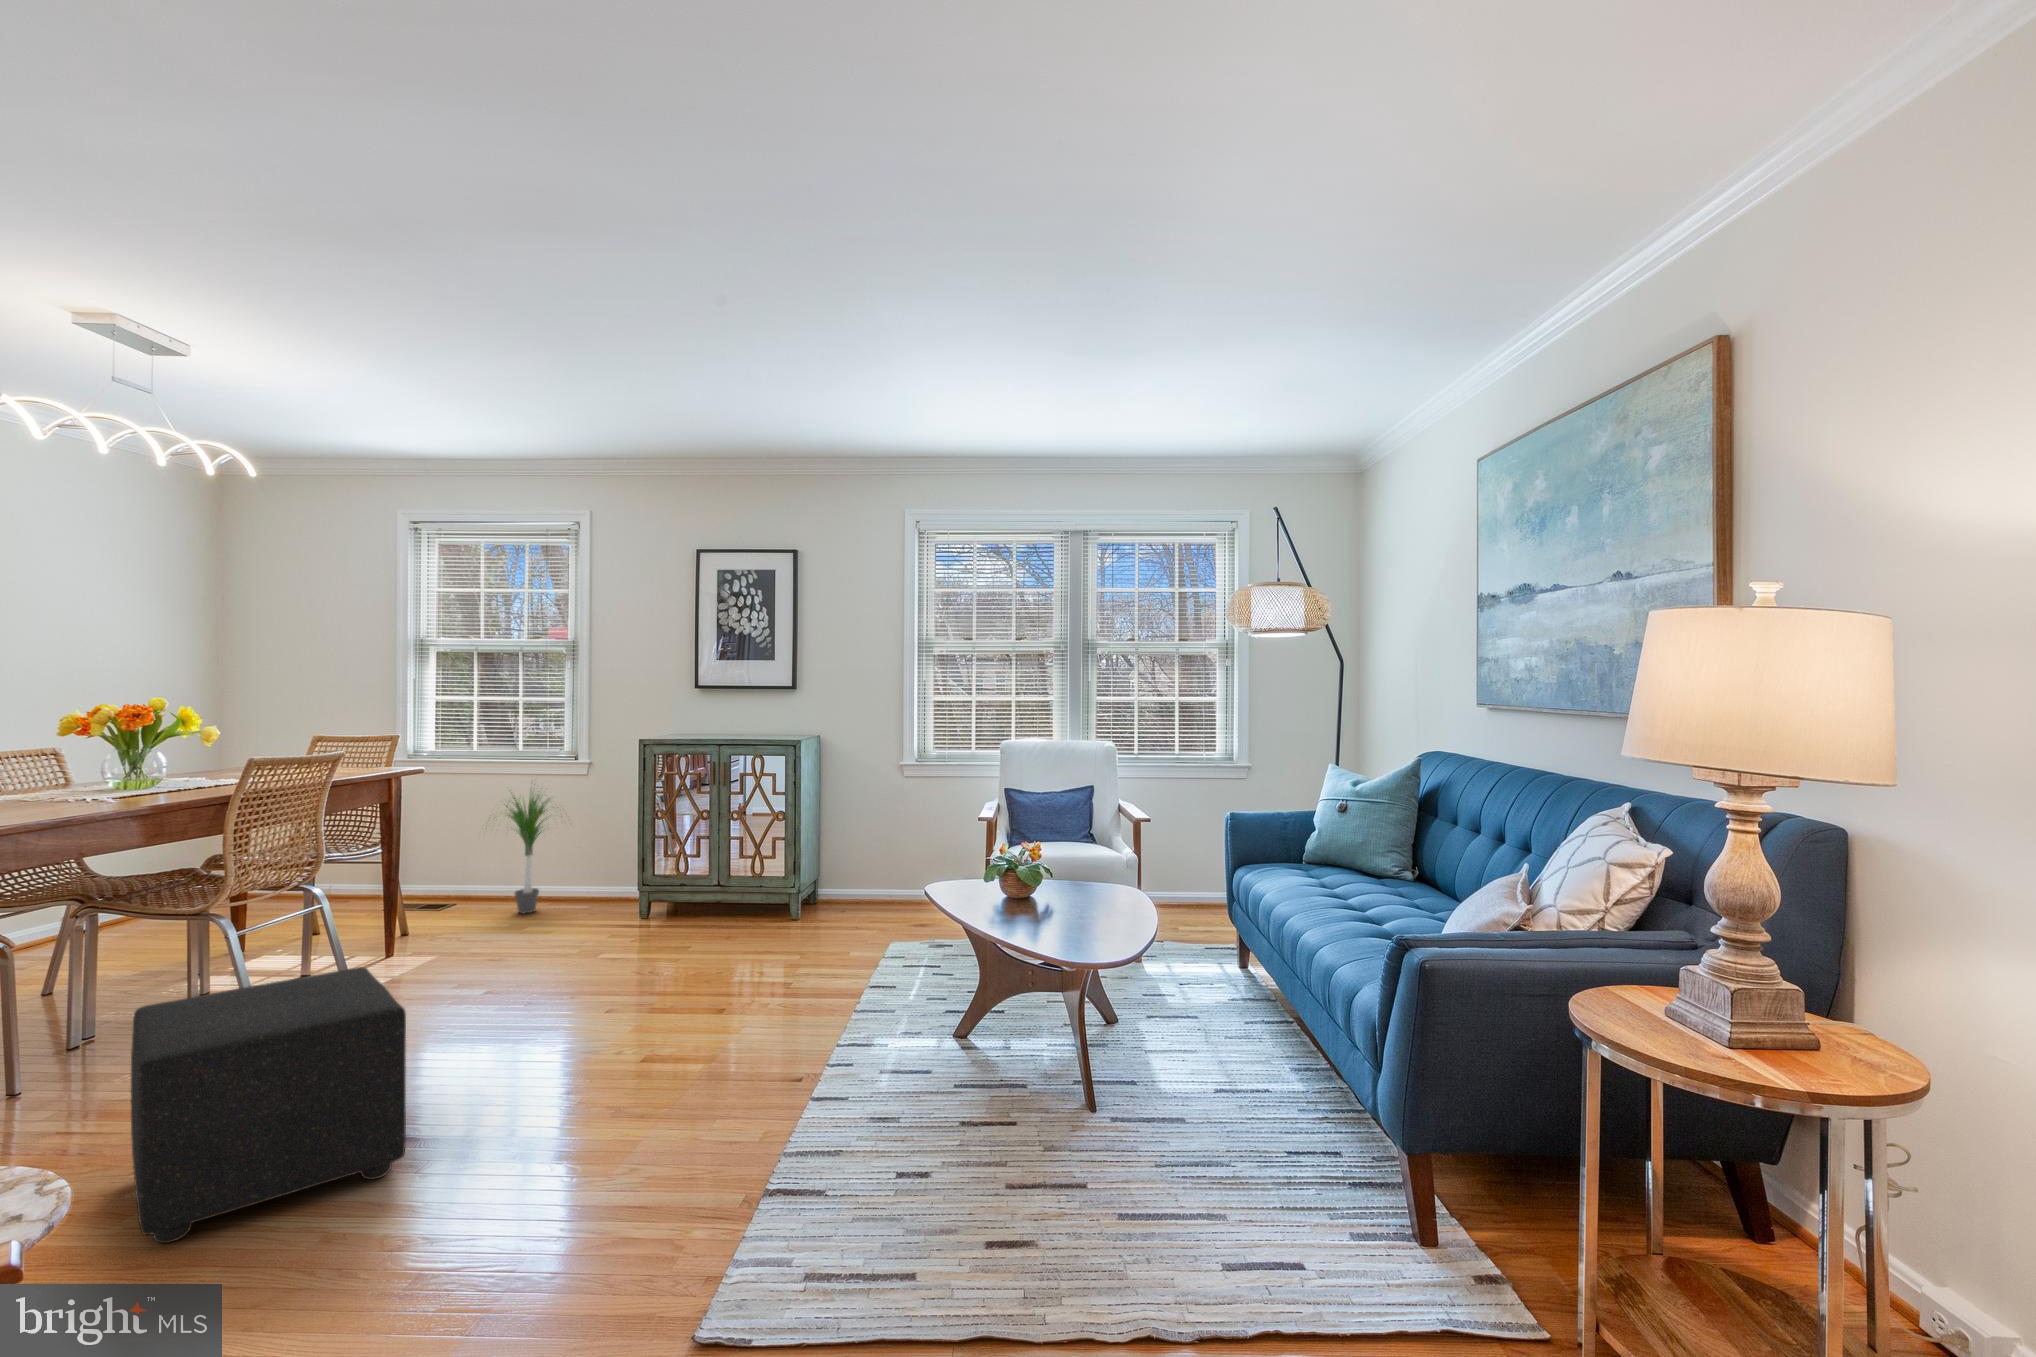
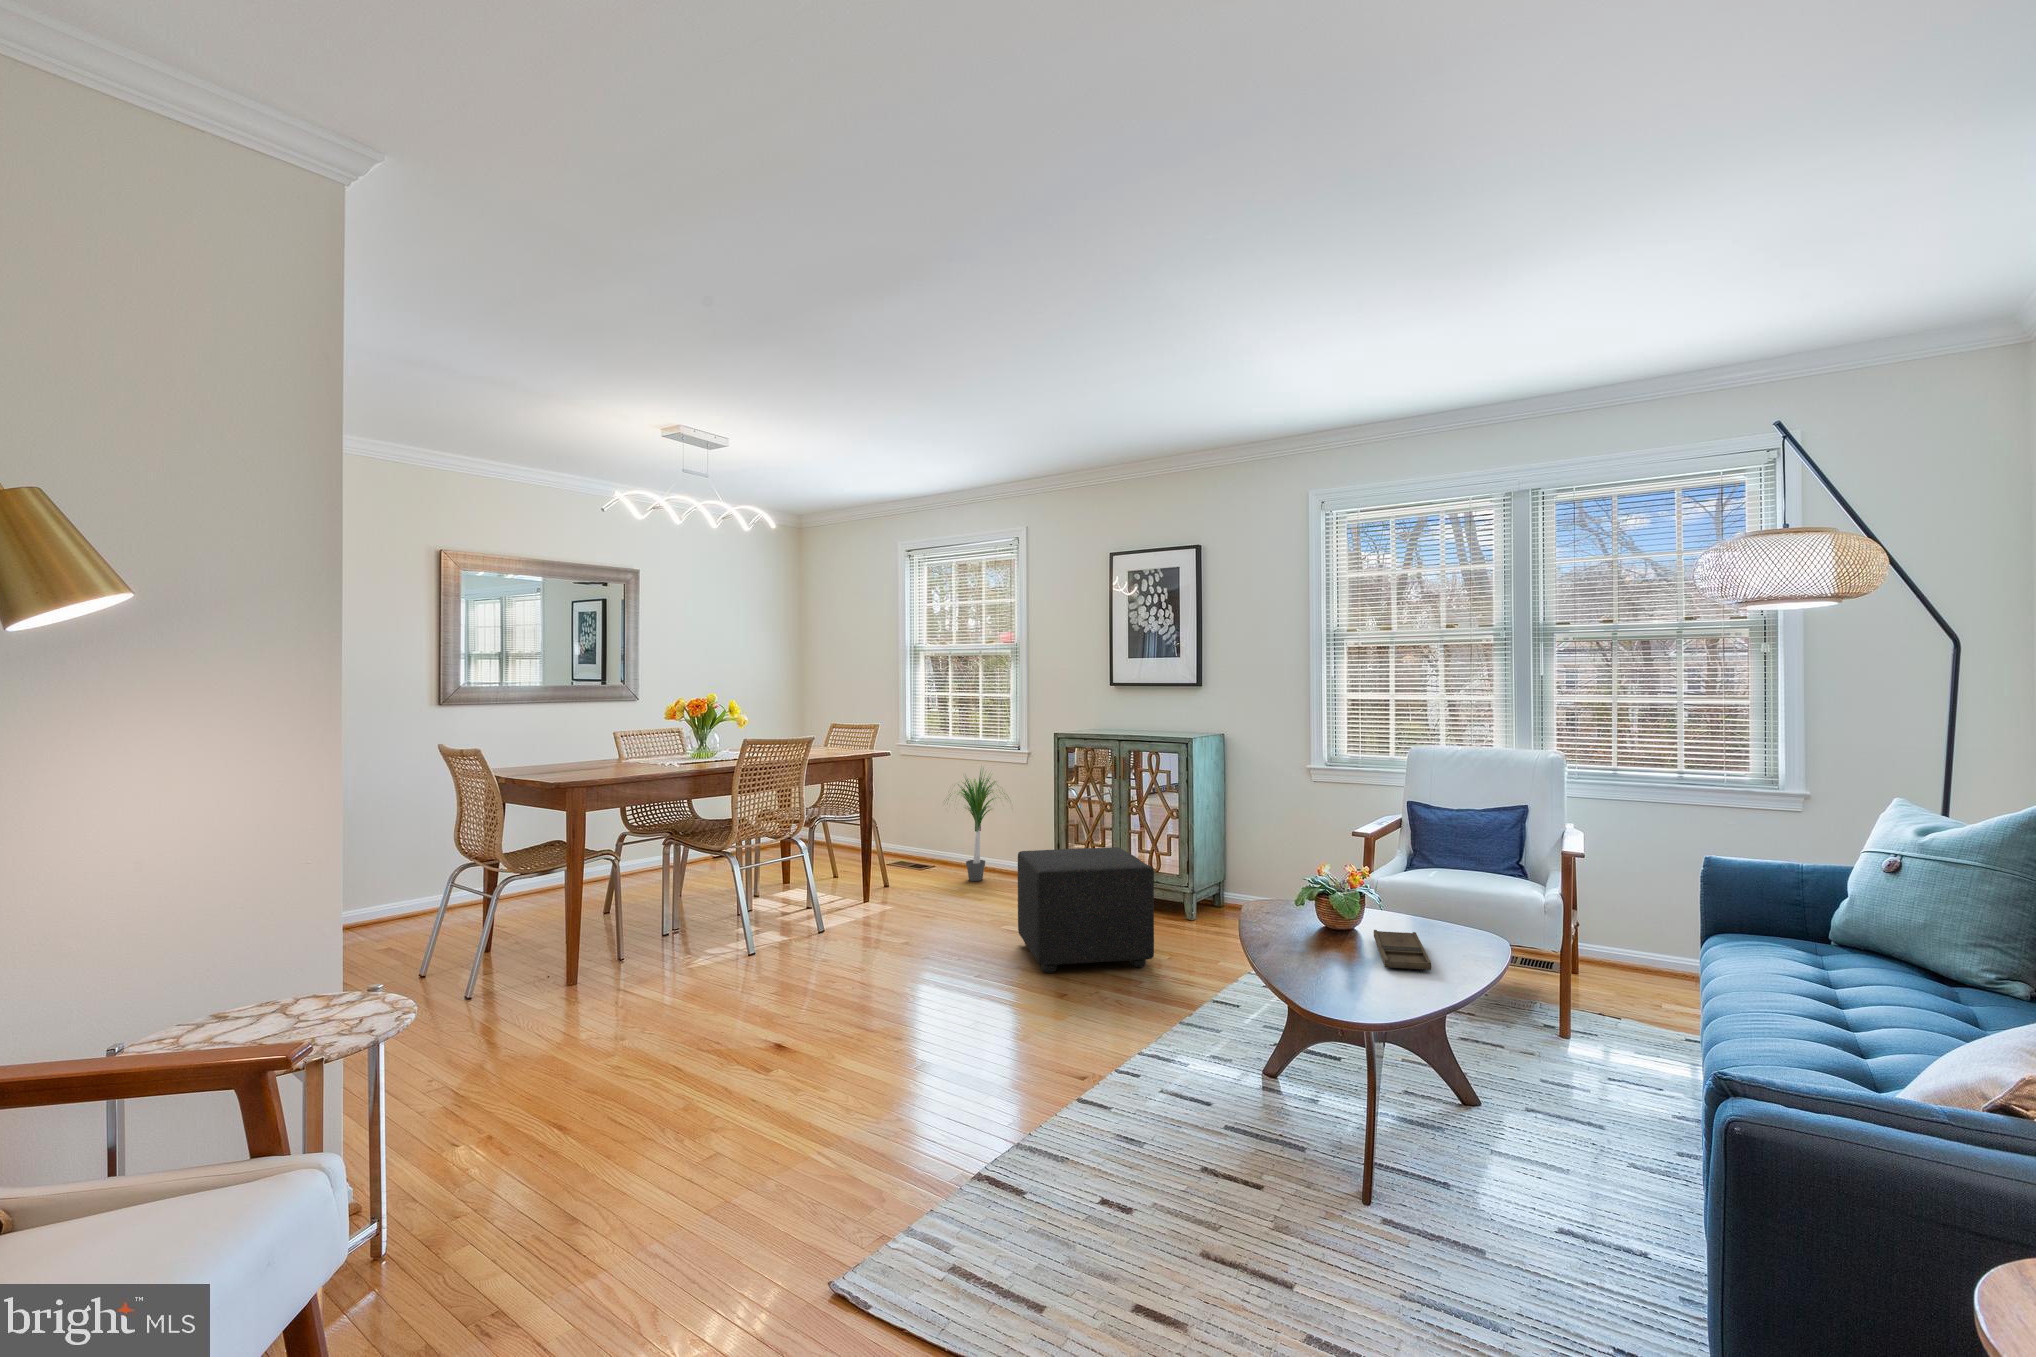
tray: none [1044,894,1104,924] -> present [1374,930,1431,970]
ottoman: present [131,967,406,1243] -> present [1018,847,1154,973]

